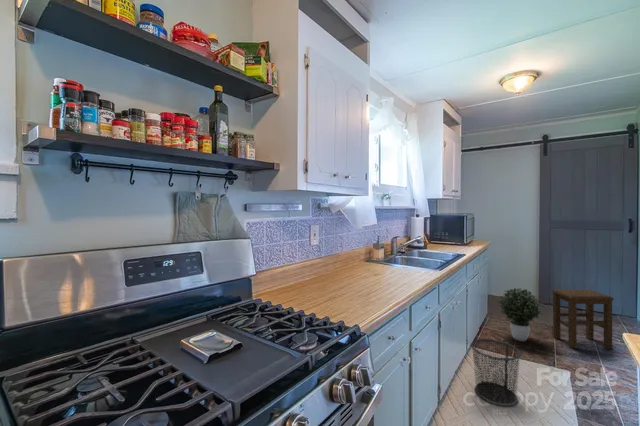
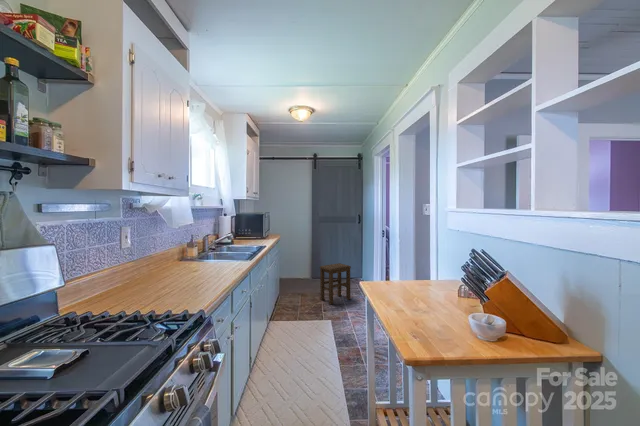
potted plant: present [499,288,541,341] -> none [287,268,315,307]
waste bin: present [471,339,521,406] -> none [272,309,305,356]

